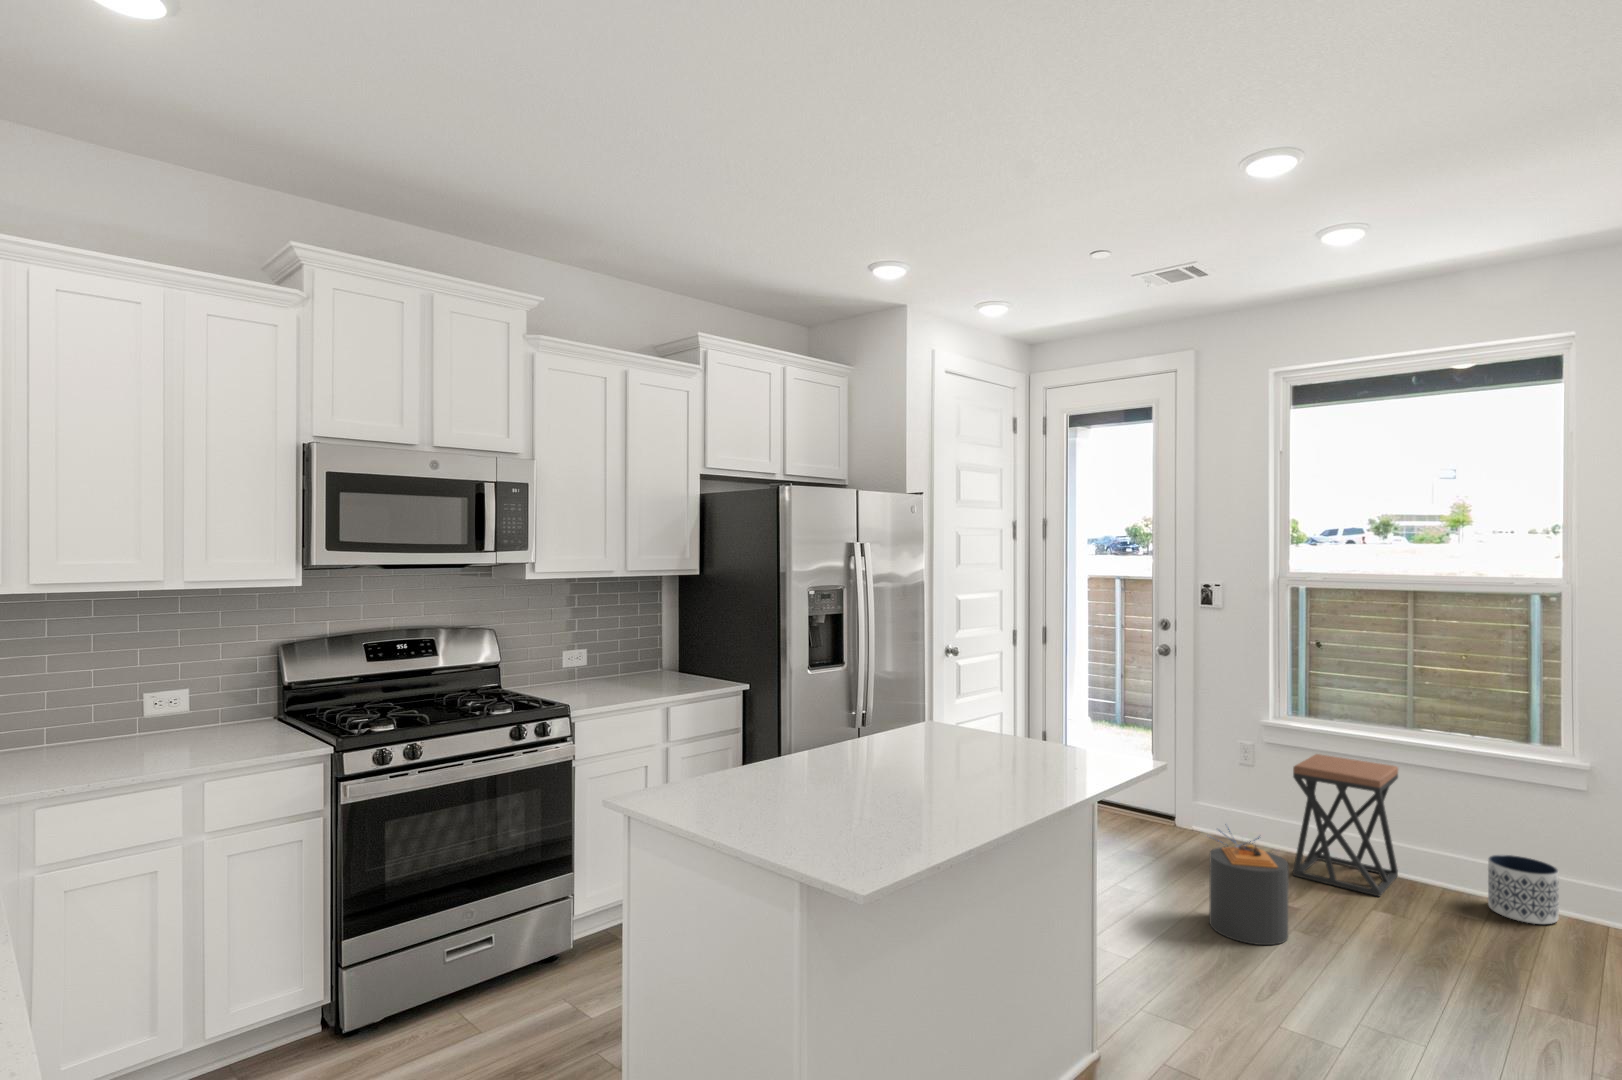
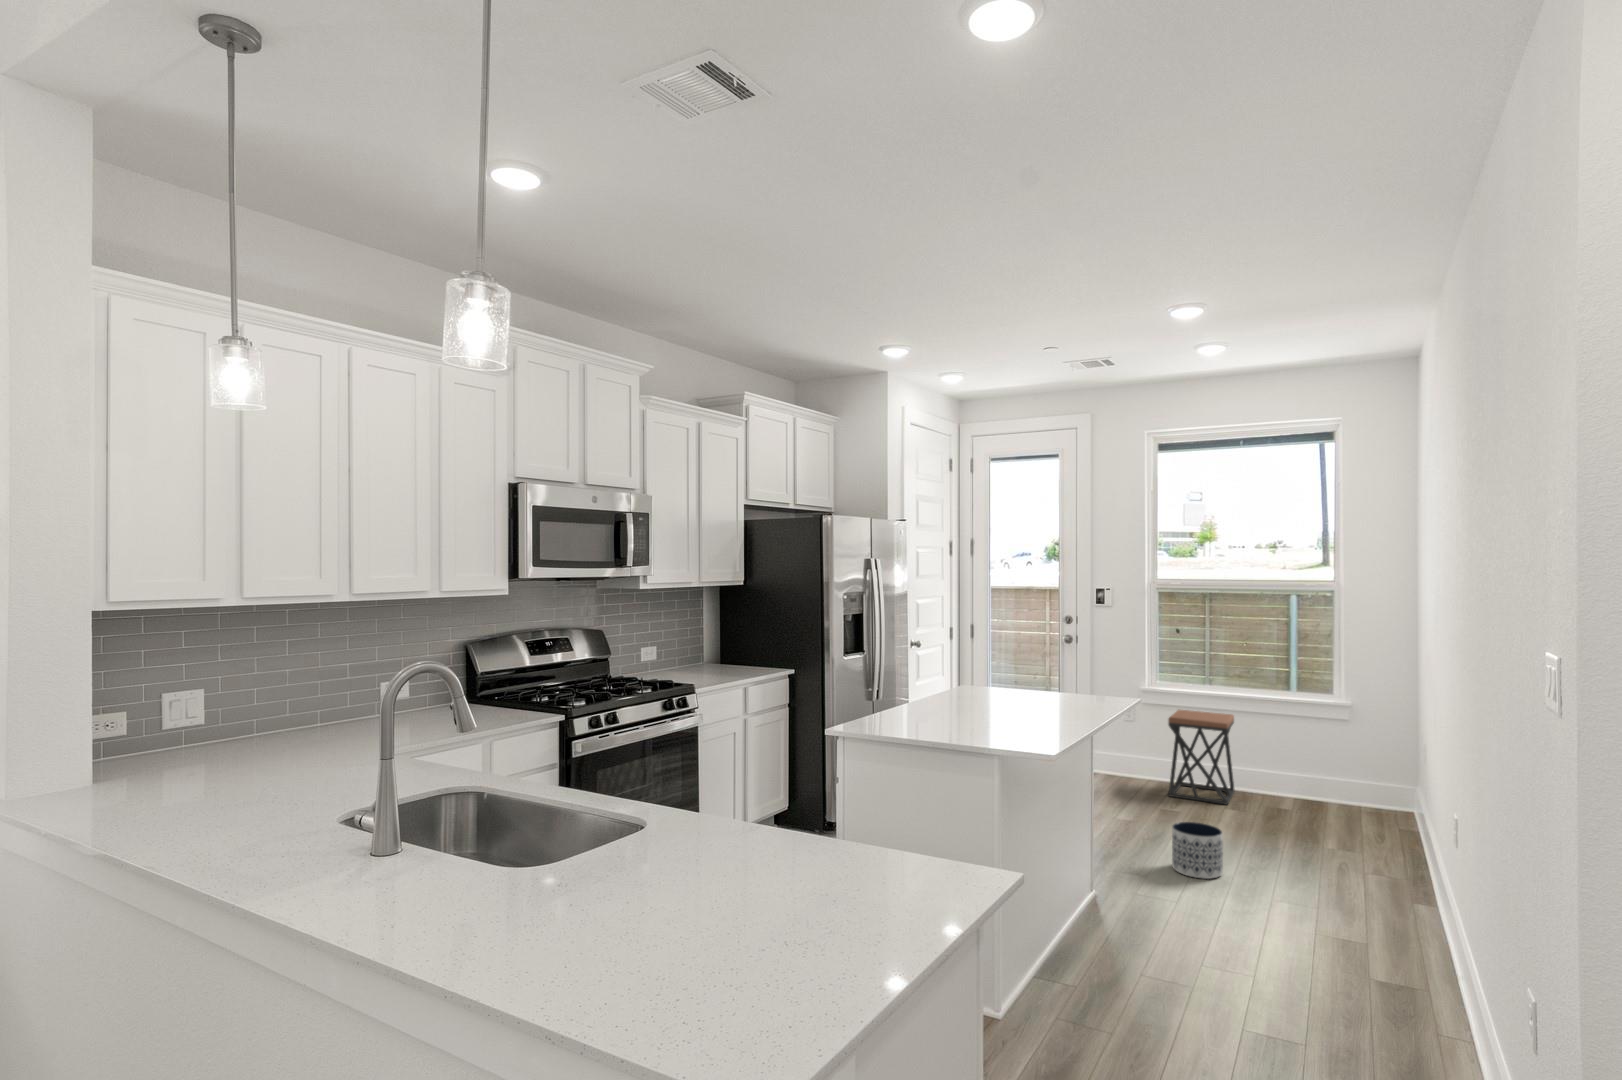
trash can: present [1209,824,1288,945] -> none [1123,754,1181,837]
planter: present [1488,855,1558,924] -> present [1172,822,1223,879]

